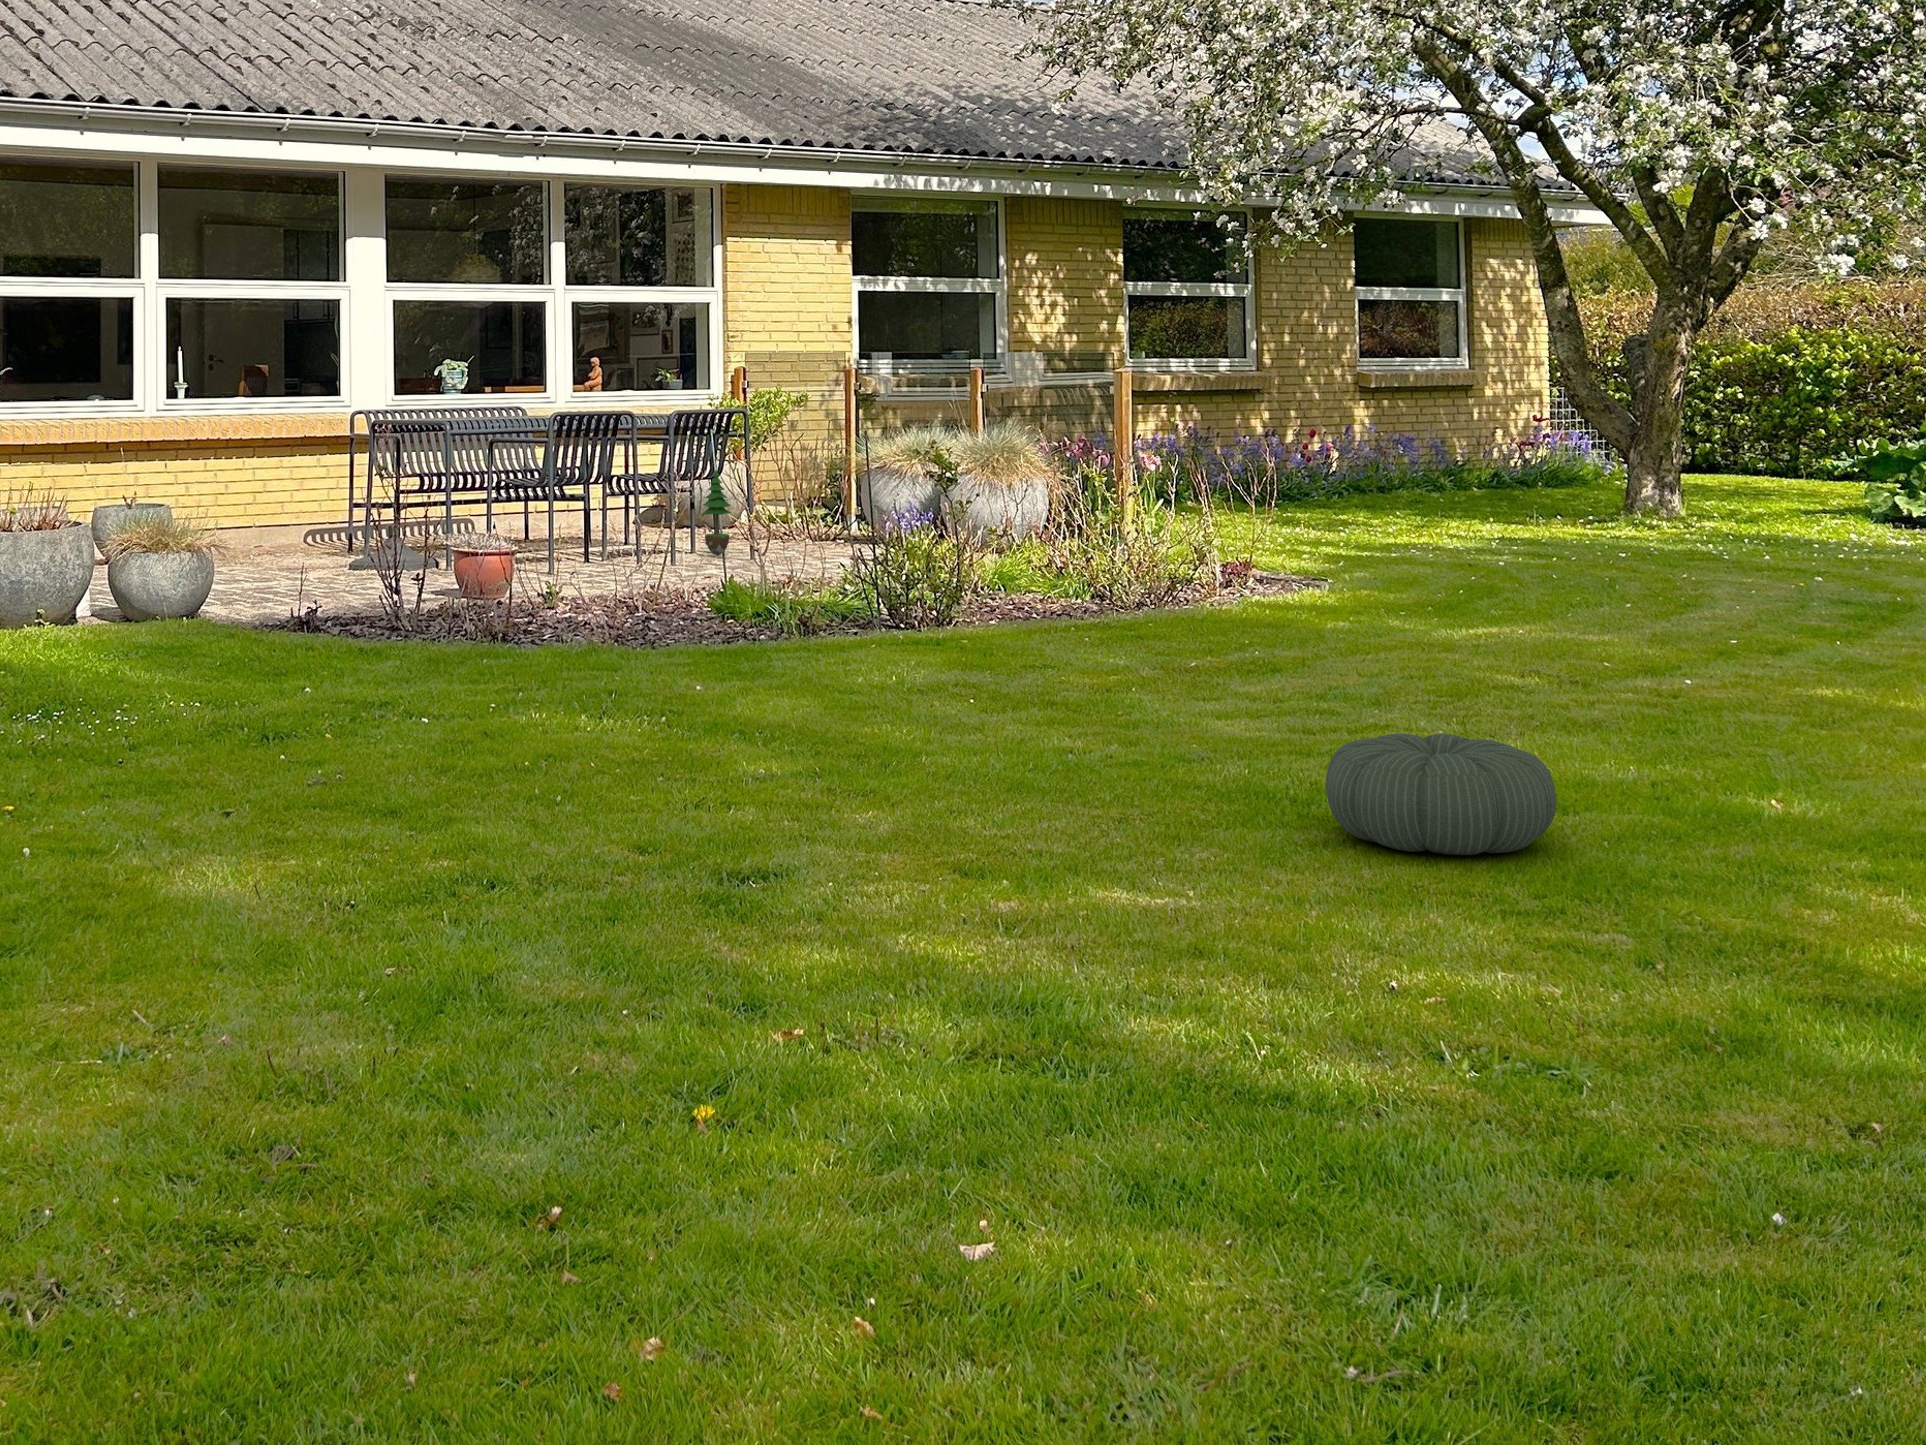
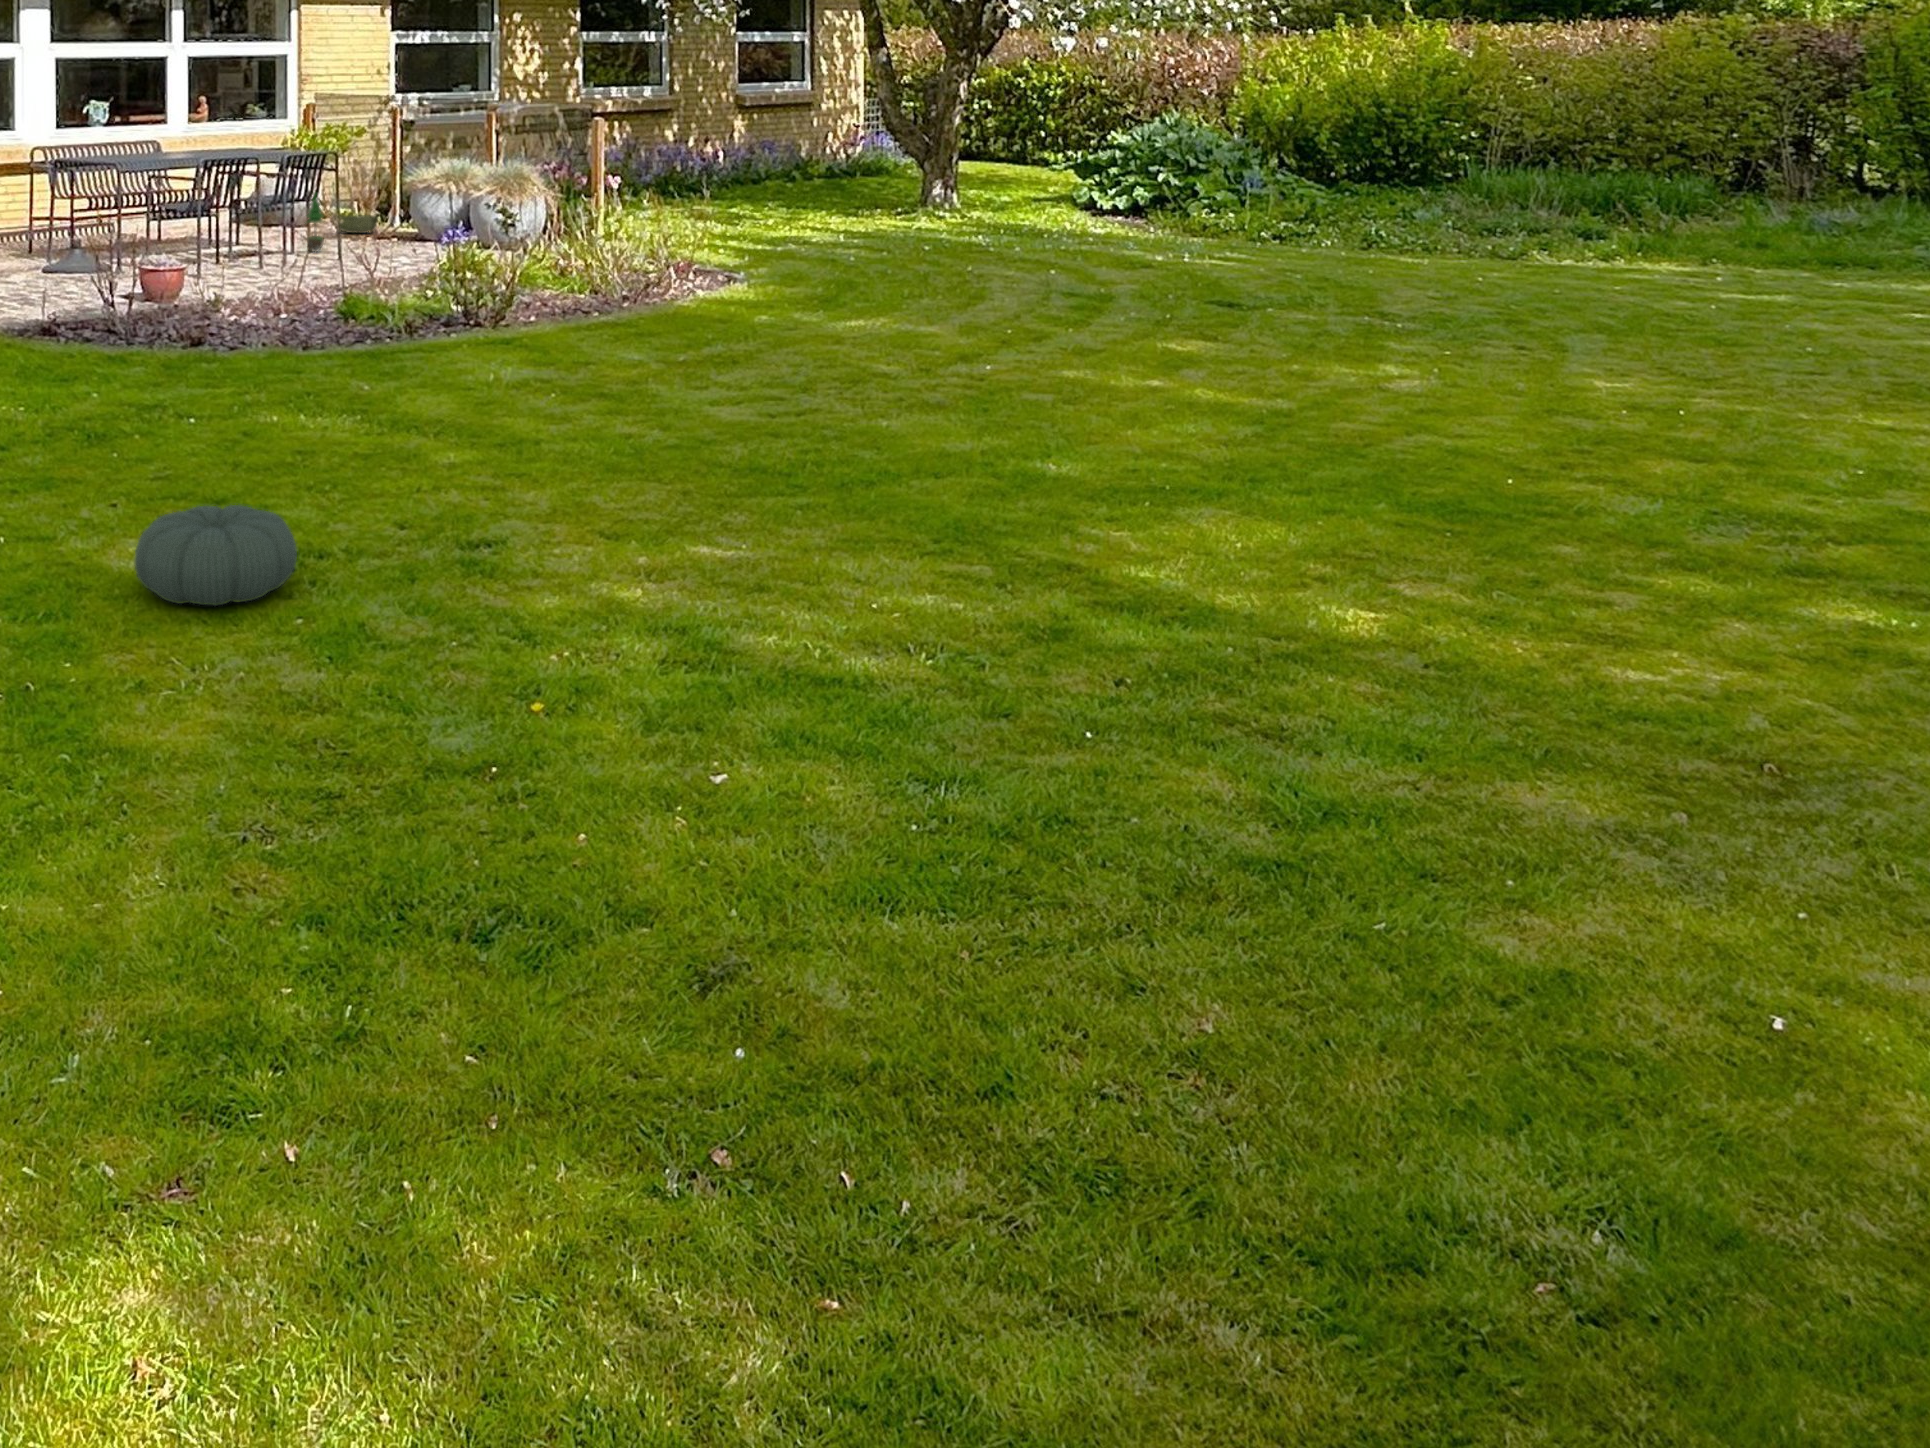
woven basket: none [756,510,817,537] -> present [338,215,378,233]
pouf: present [1326,733,1557,855] -> present [135,505,297,605]

